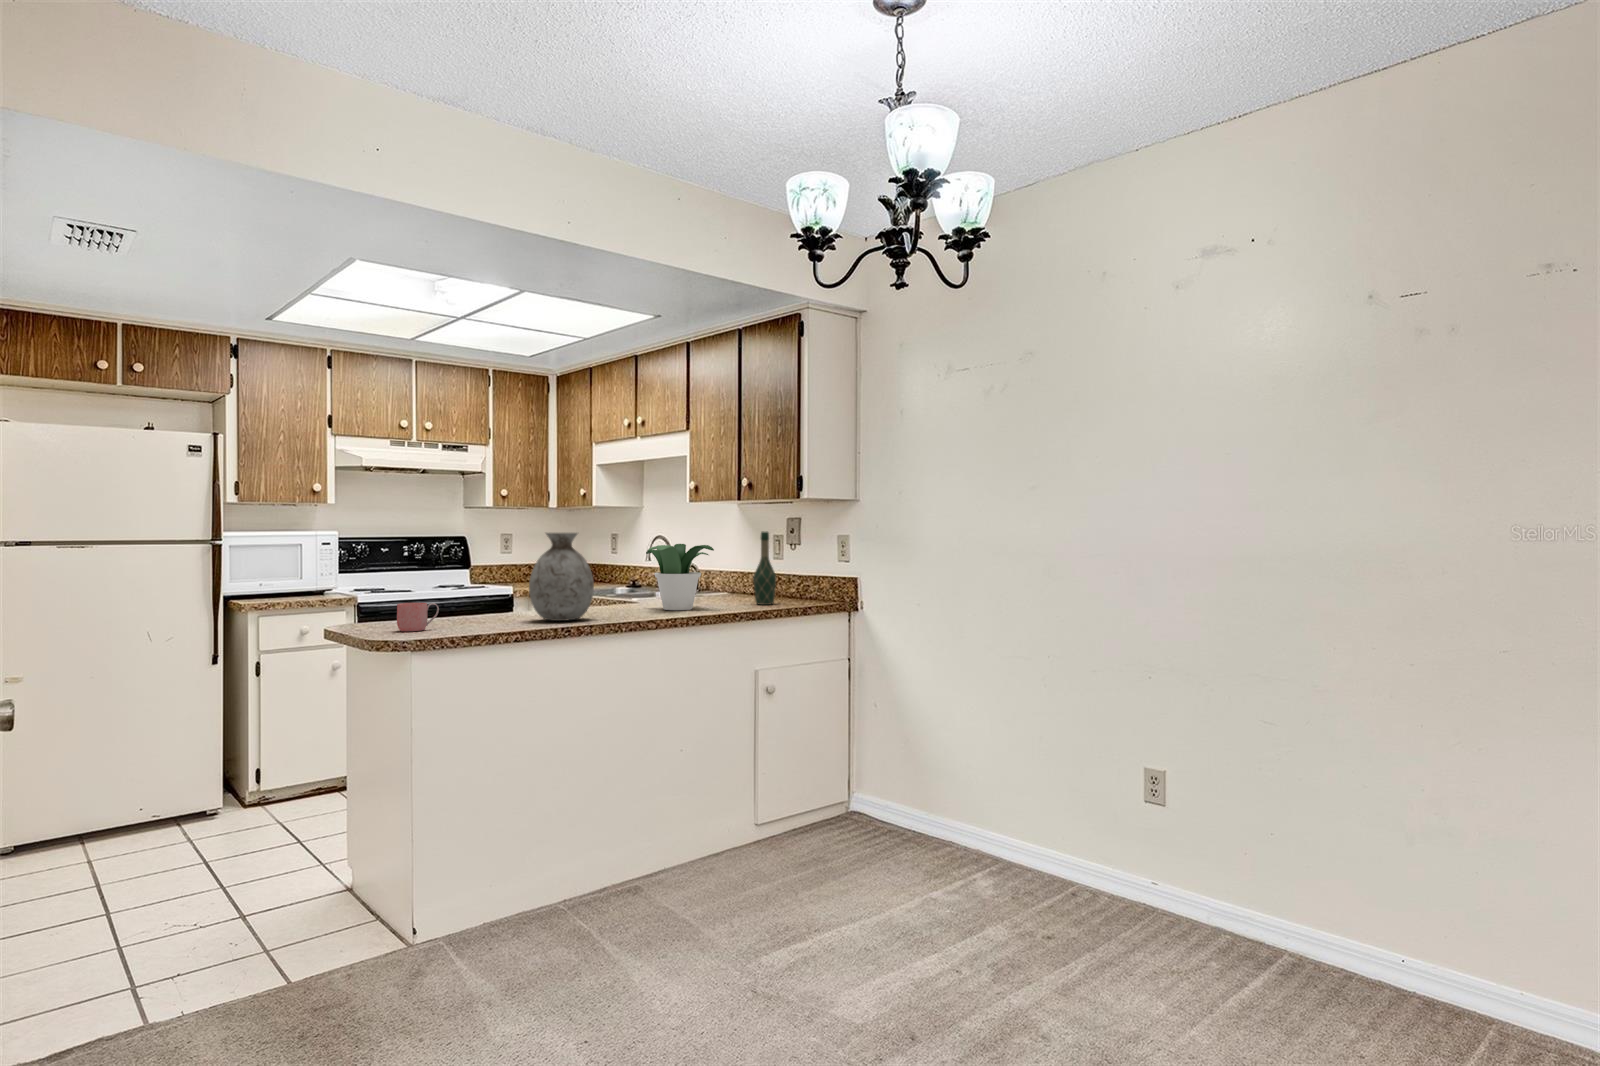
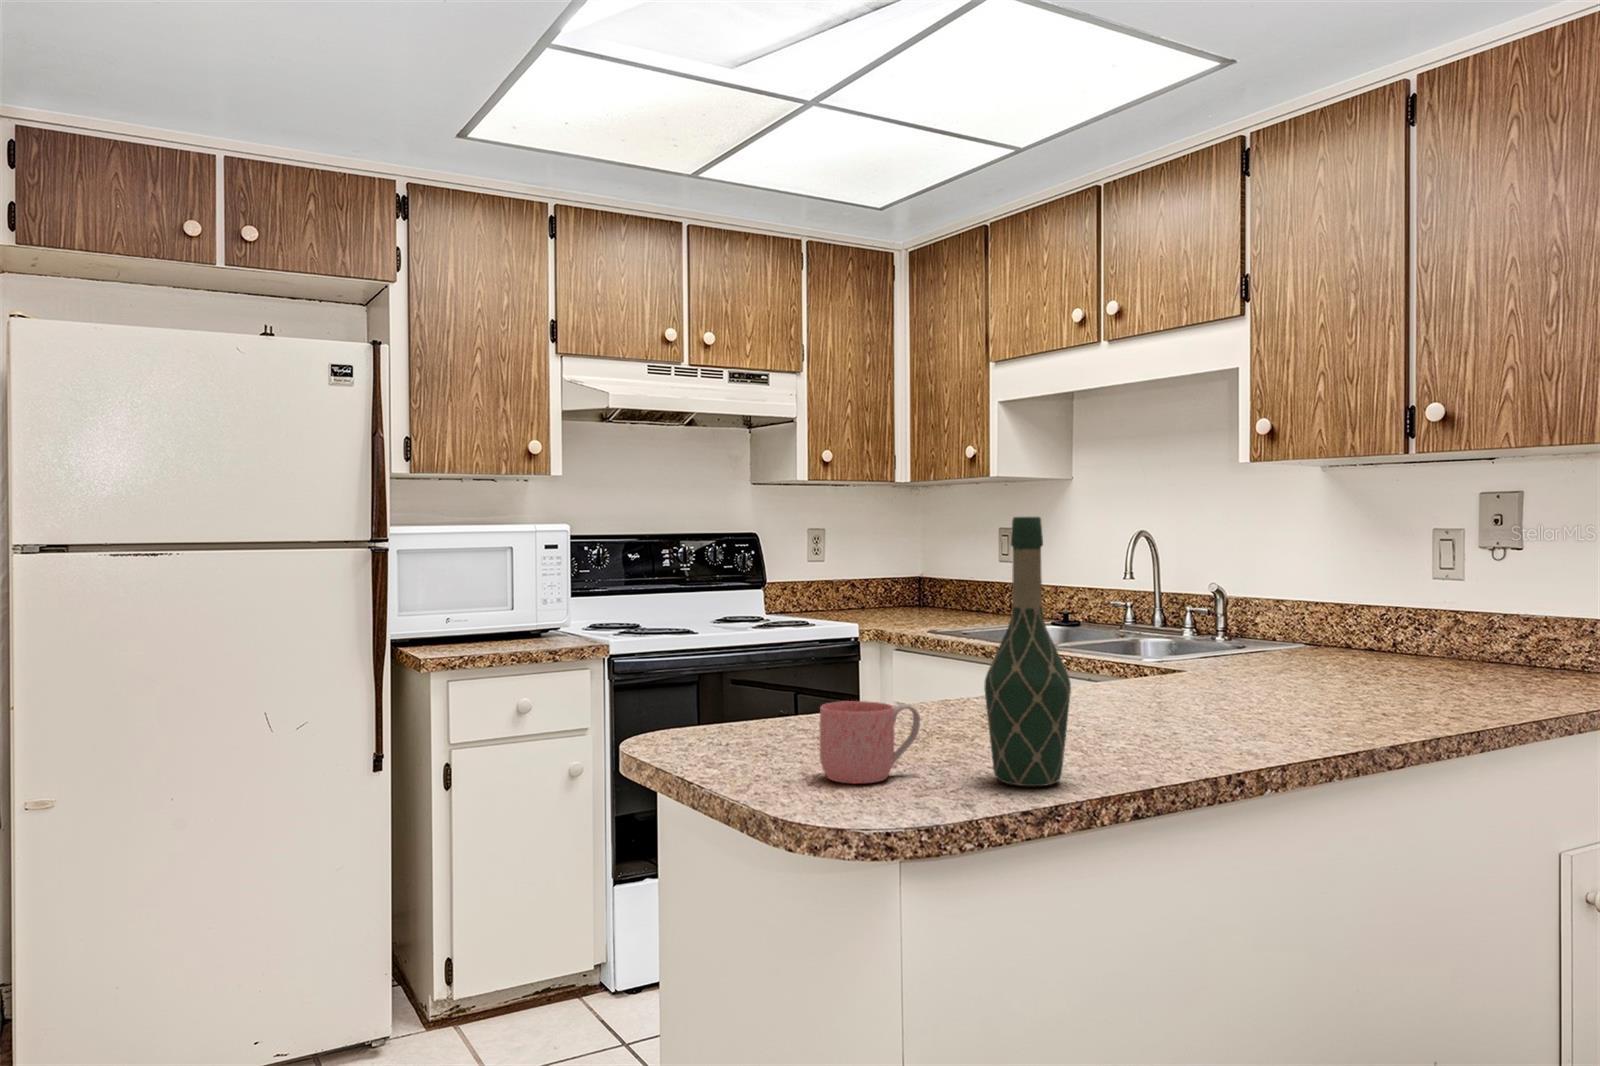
wine bottle: present [753,532,776,605] -> present [984,517,1071,786]
vase: present [529,533,594,621] -> none [1095,517,1263,745]
potted plant: present [646,544,714,610] -> none [1266,545,1483,704]

